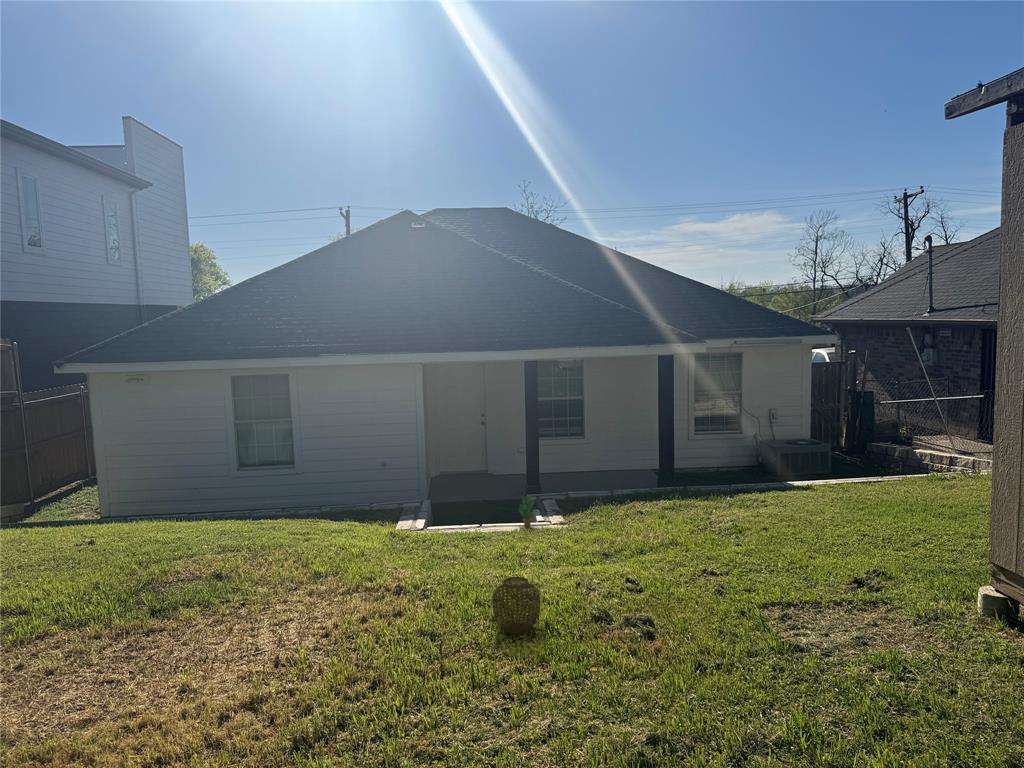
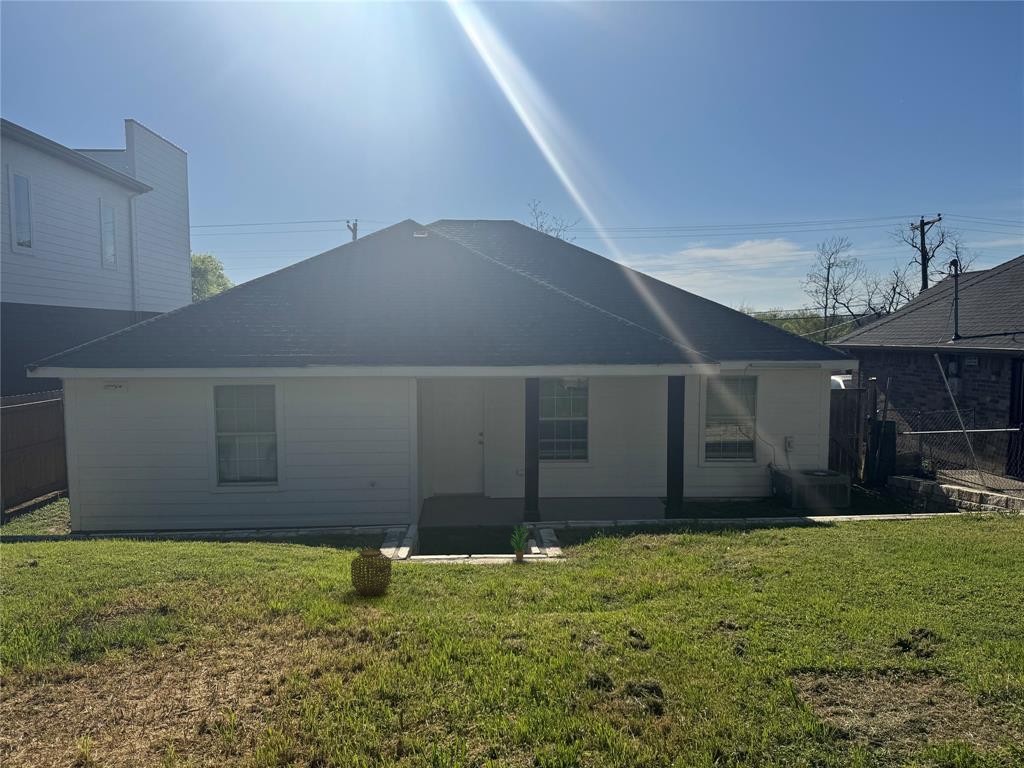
woven basket: present [492,577,540,634] -> present [351,549,391,596]

